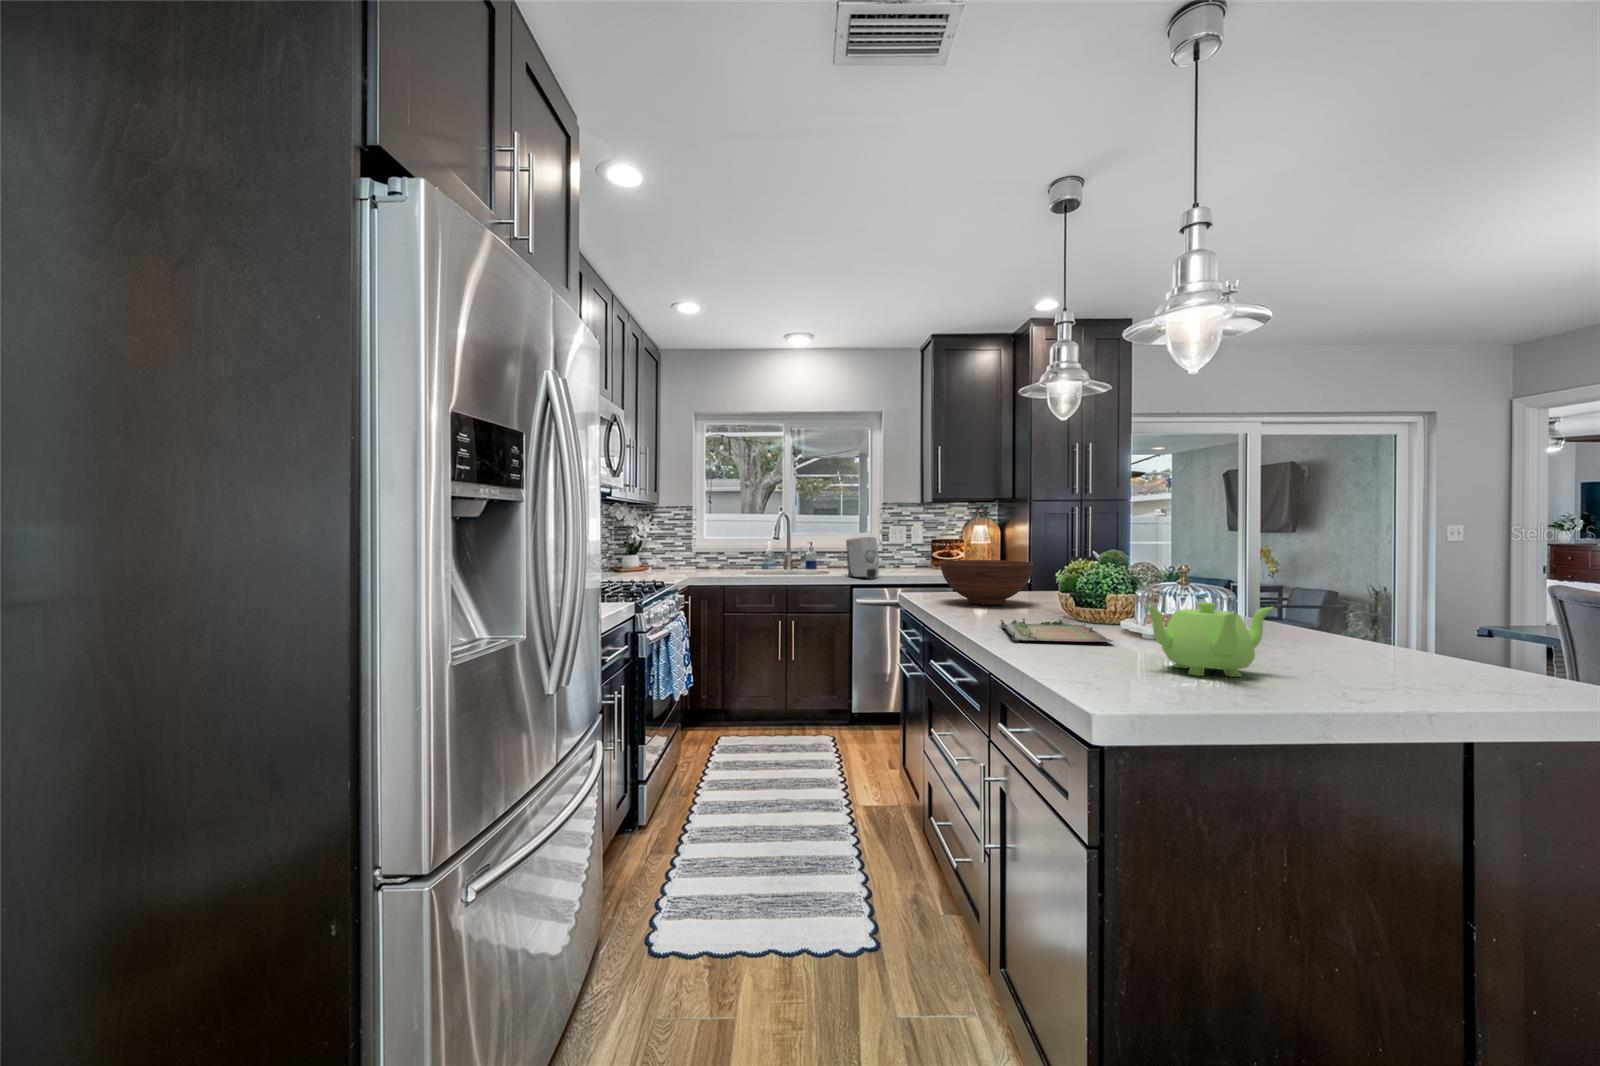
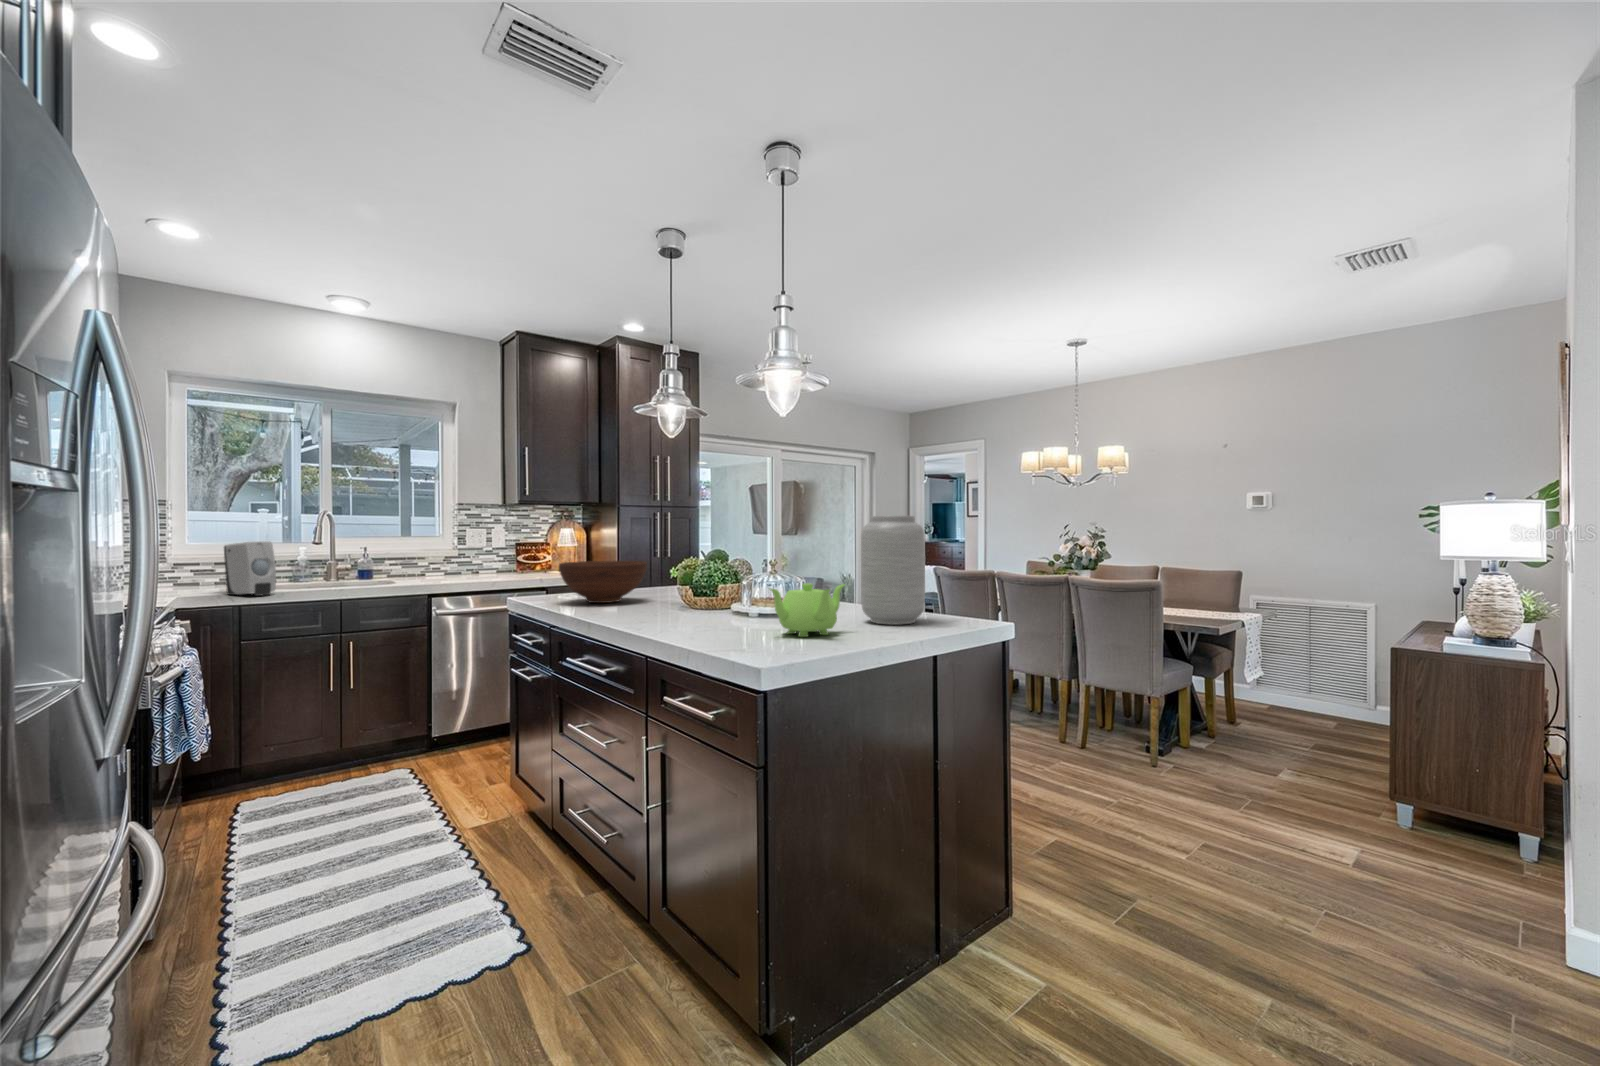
vase: none [1314,507,1442,675] -> present [861,516,925,625]
soap dispenser: present [846,537,879,579] -> present [224,541,276,596]
tray: present [1000,616,1113,642] -> none [635,604,736,629]

